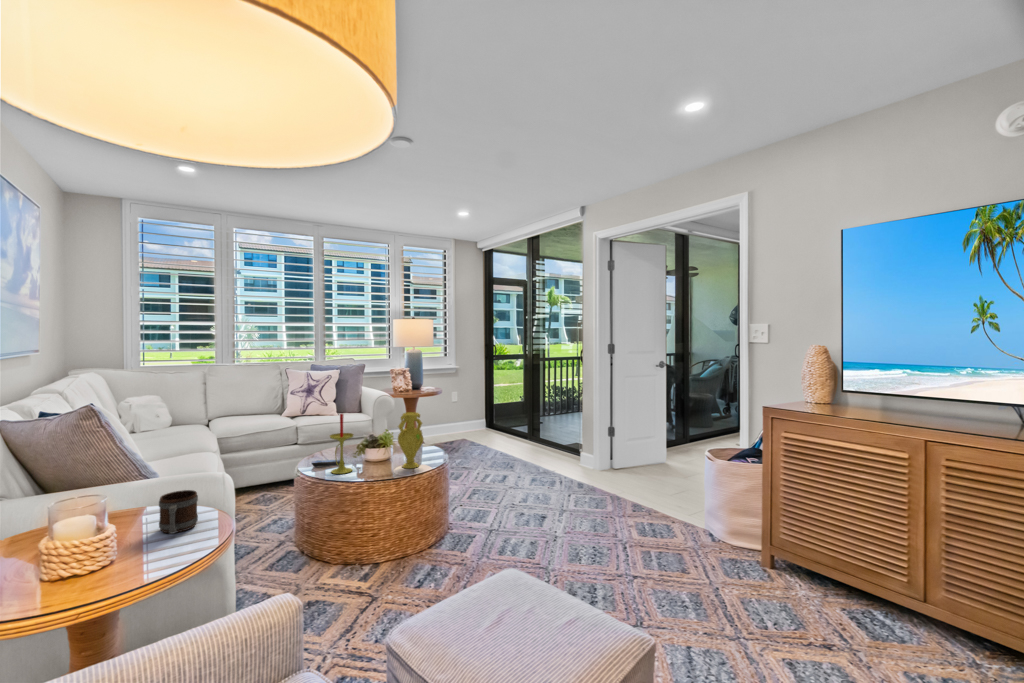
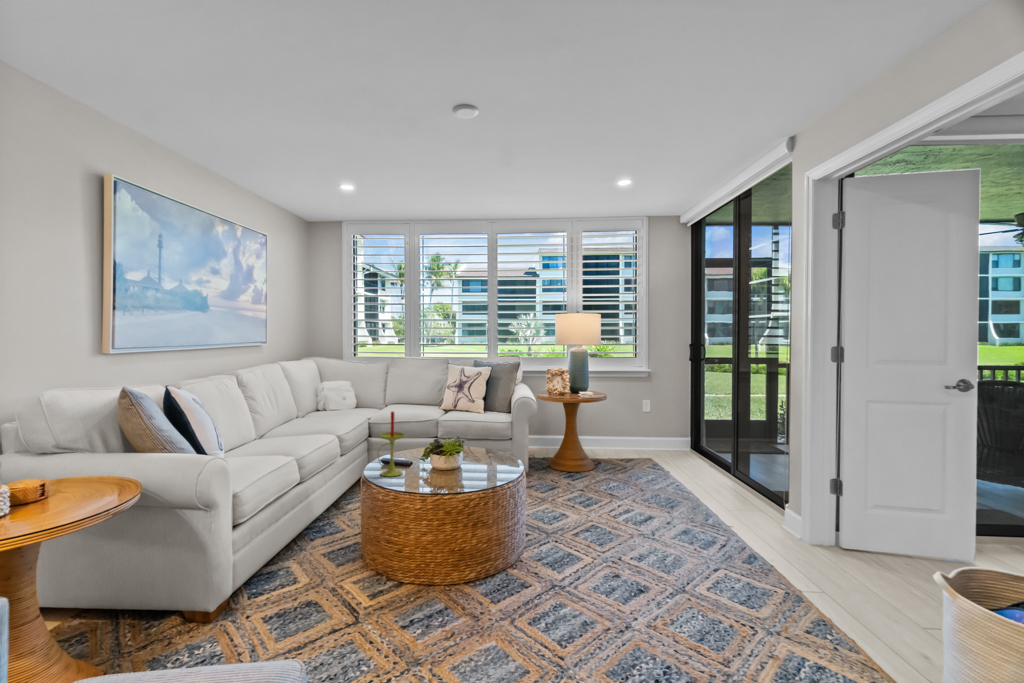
vase: present [398,412,424,468] -> none [444,418,478,484]
mug: present [159,490,198,534] -> none [52,467,103,506]

